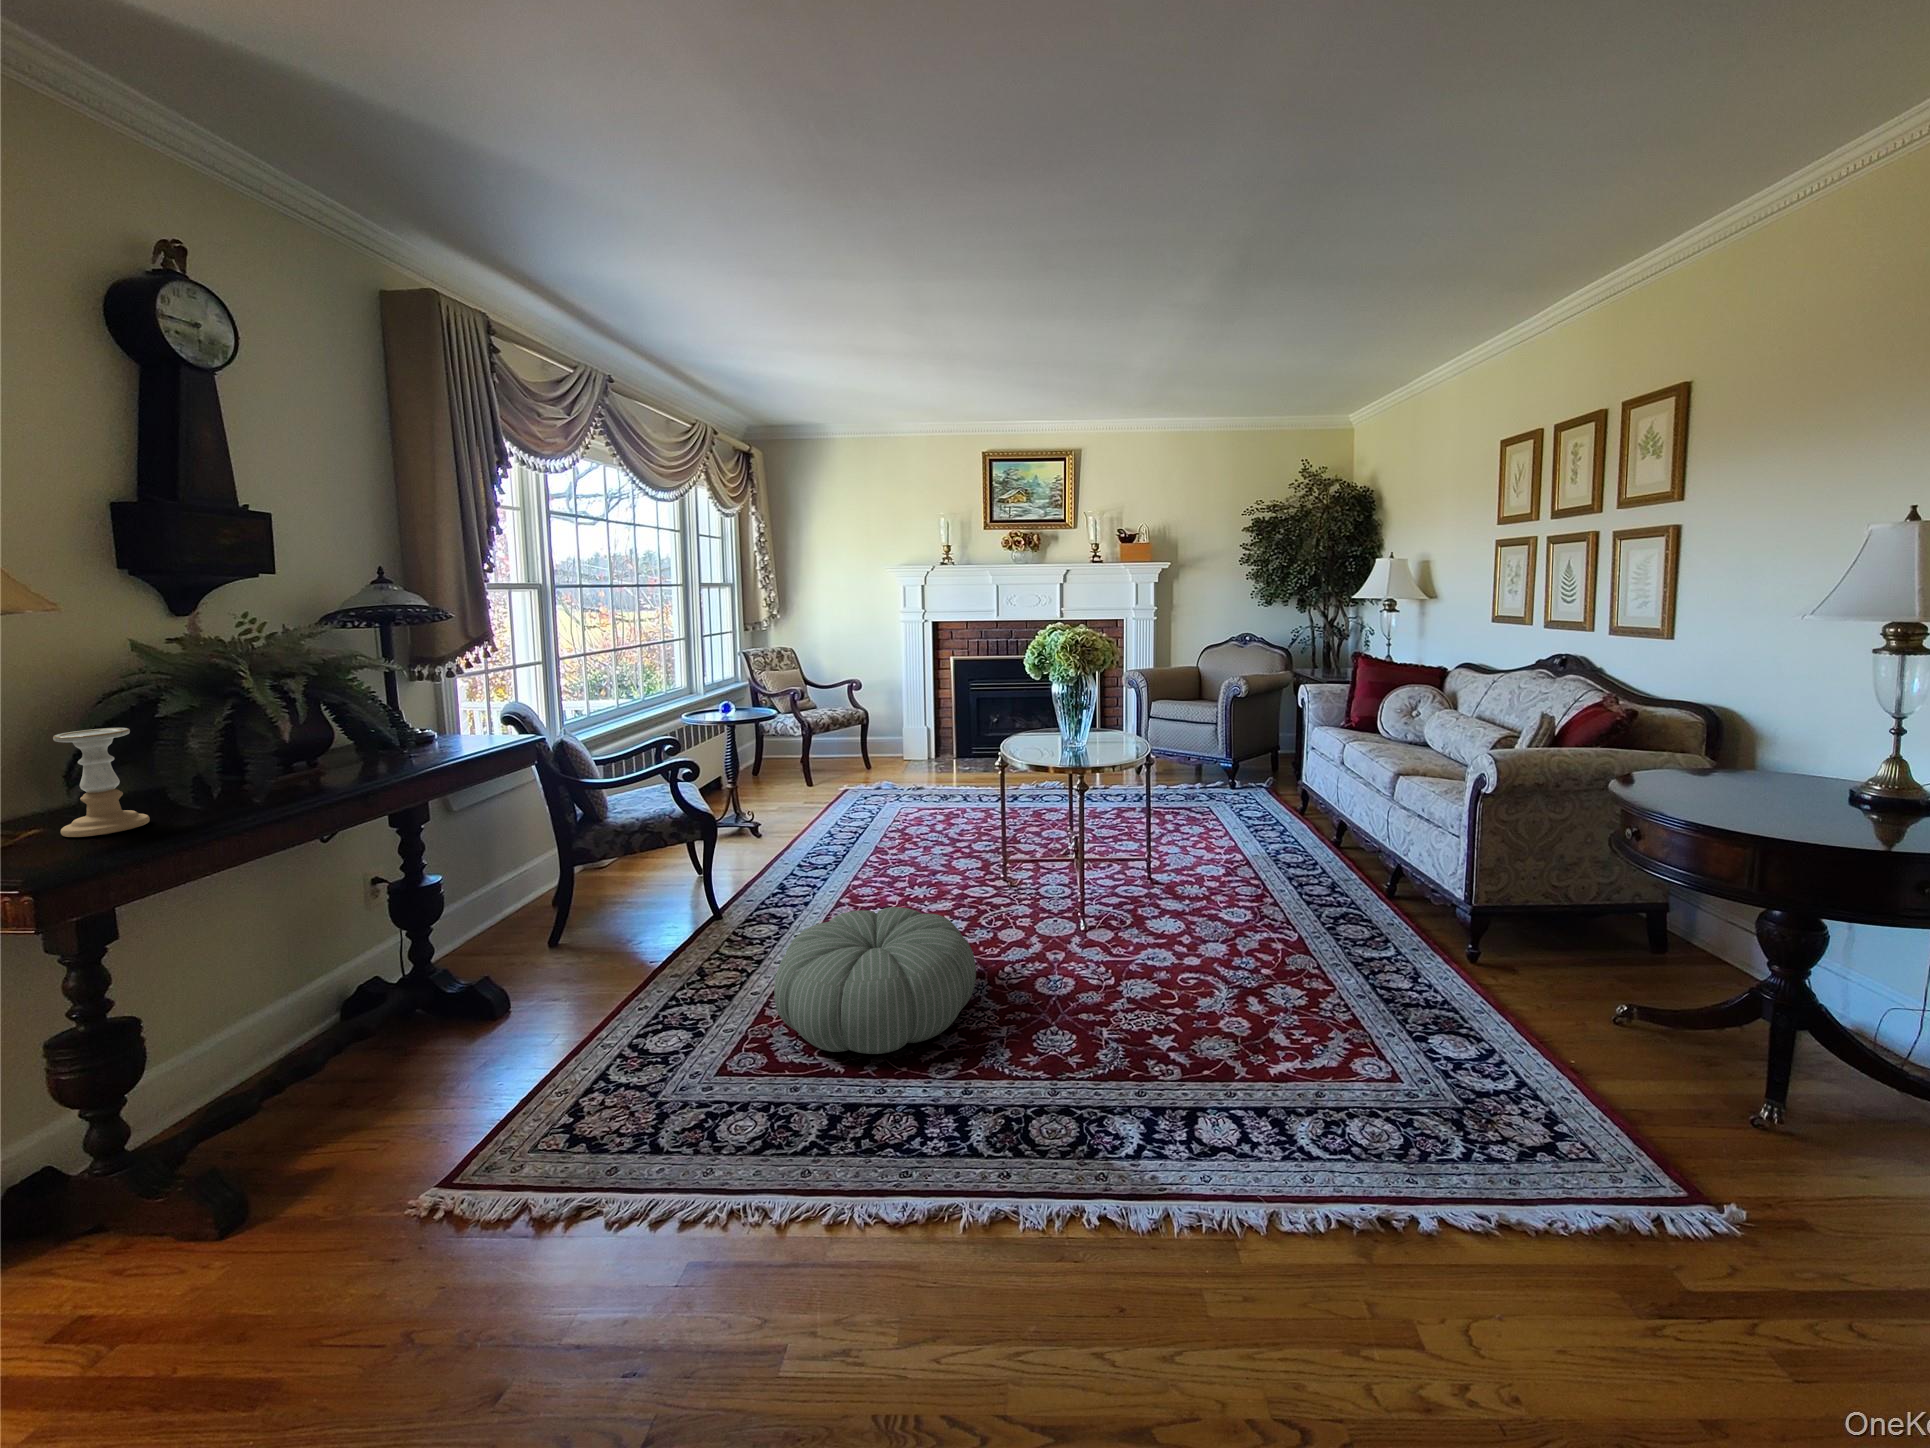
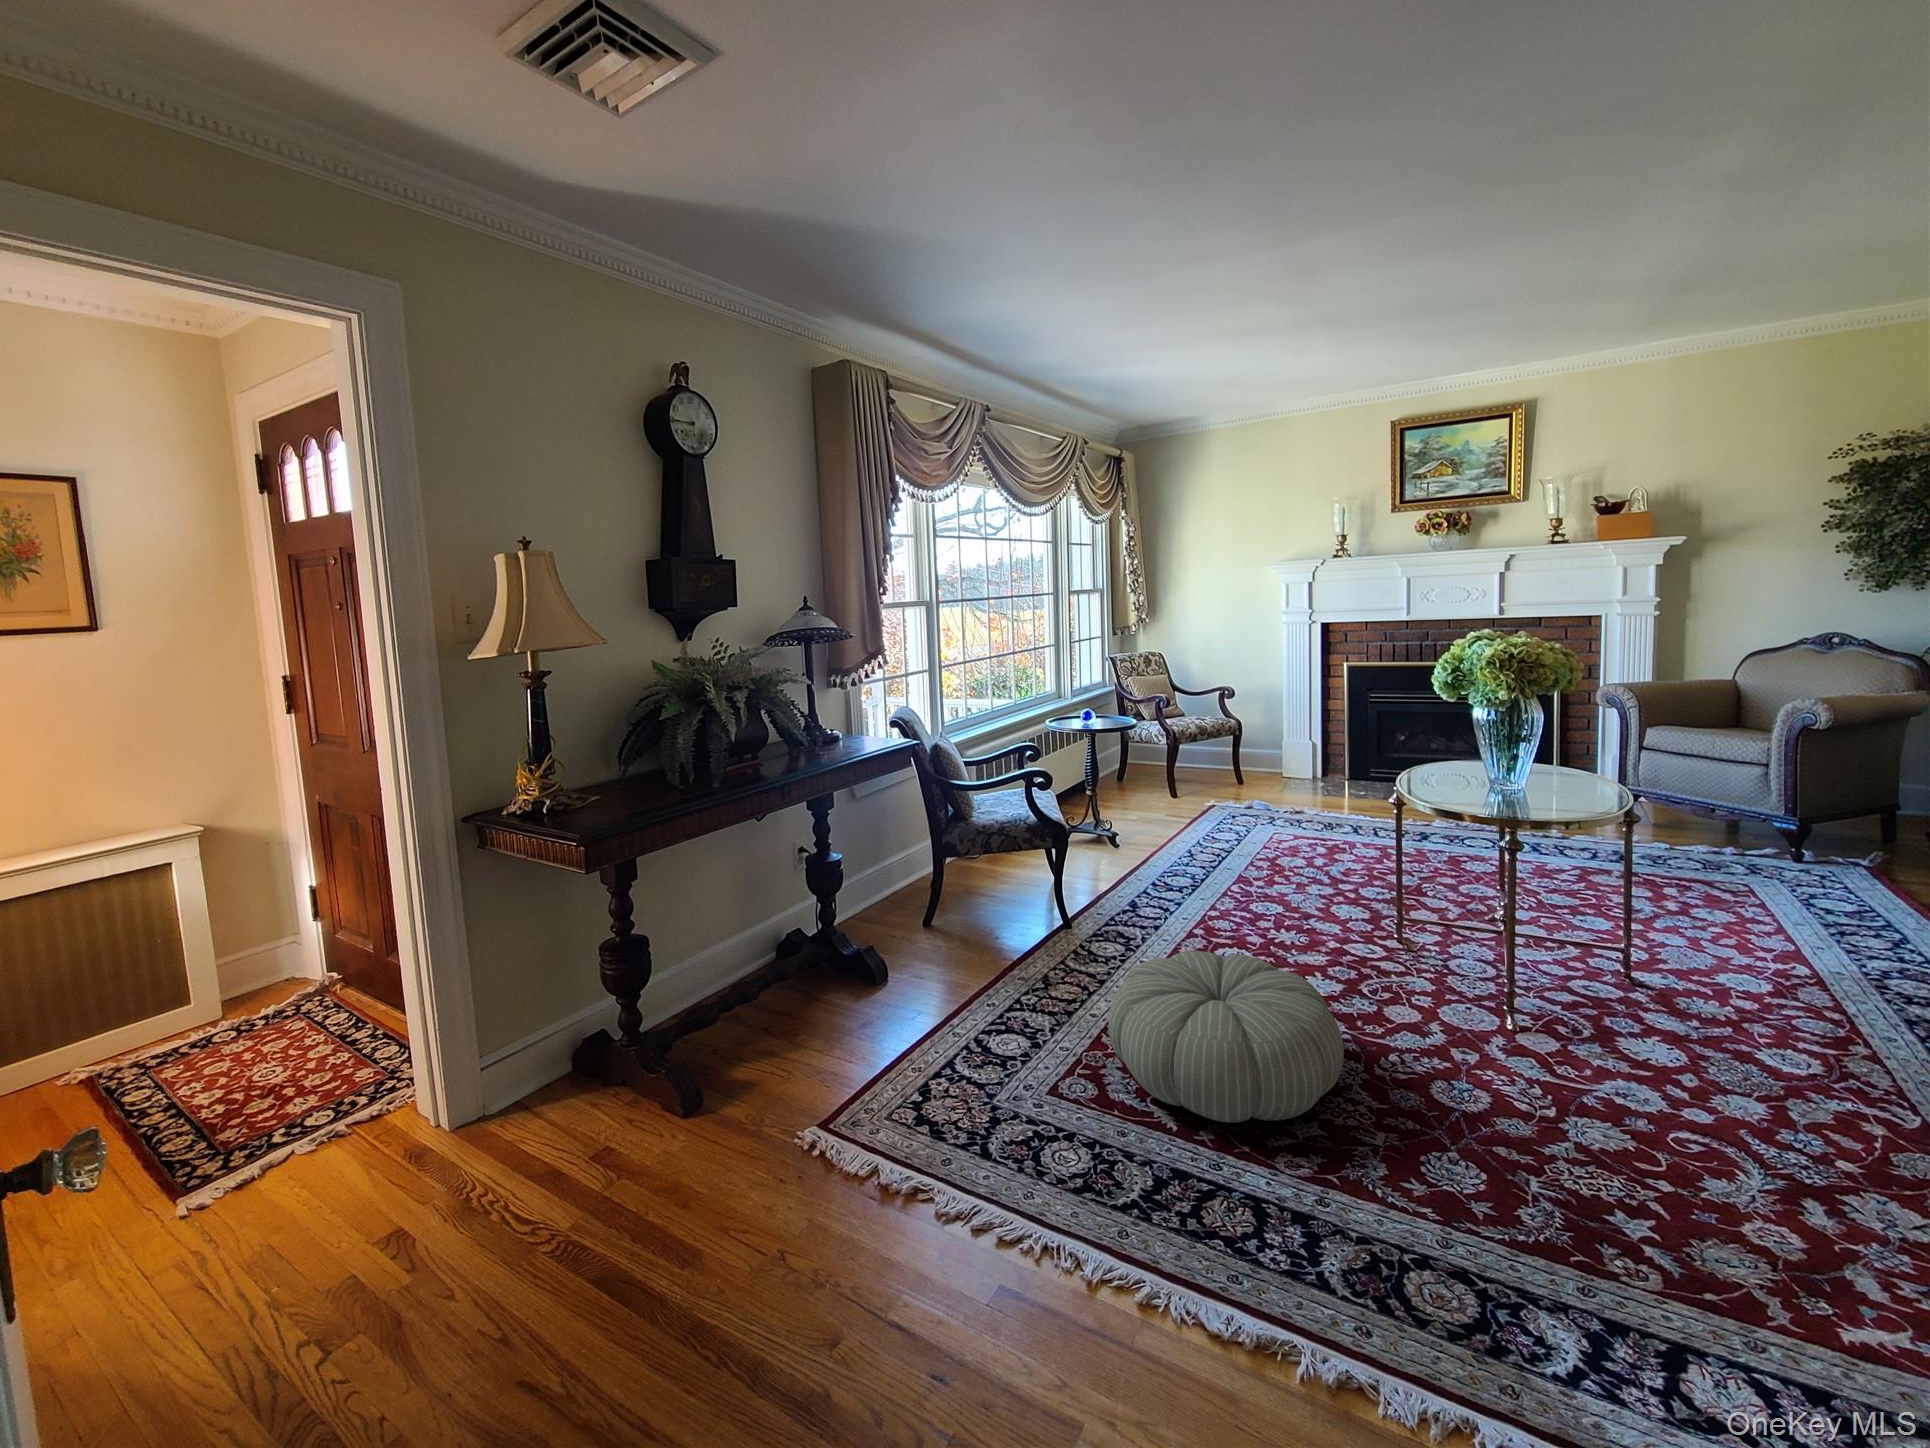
candle holder: present [53,728,150,837] -> none [614,731,662,807]

